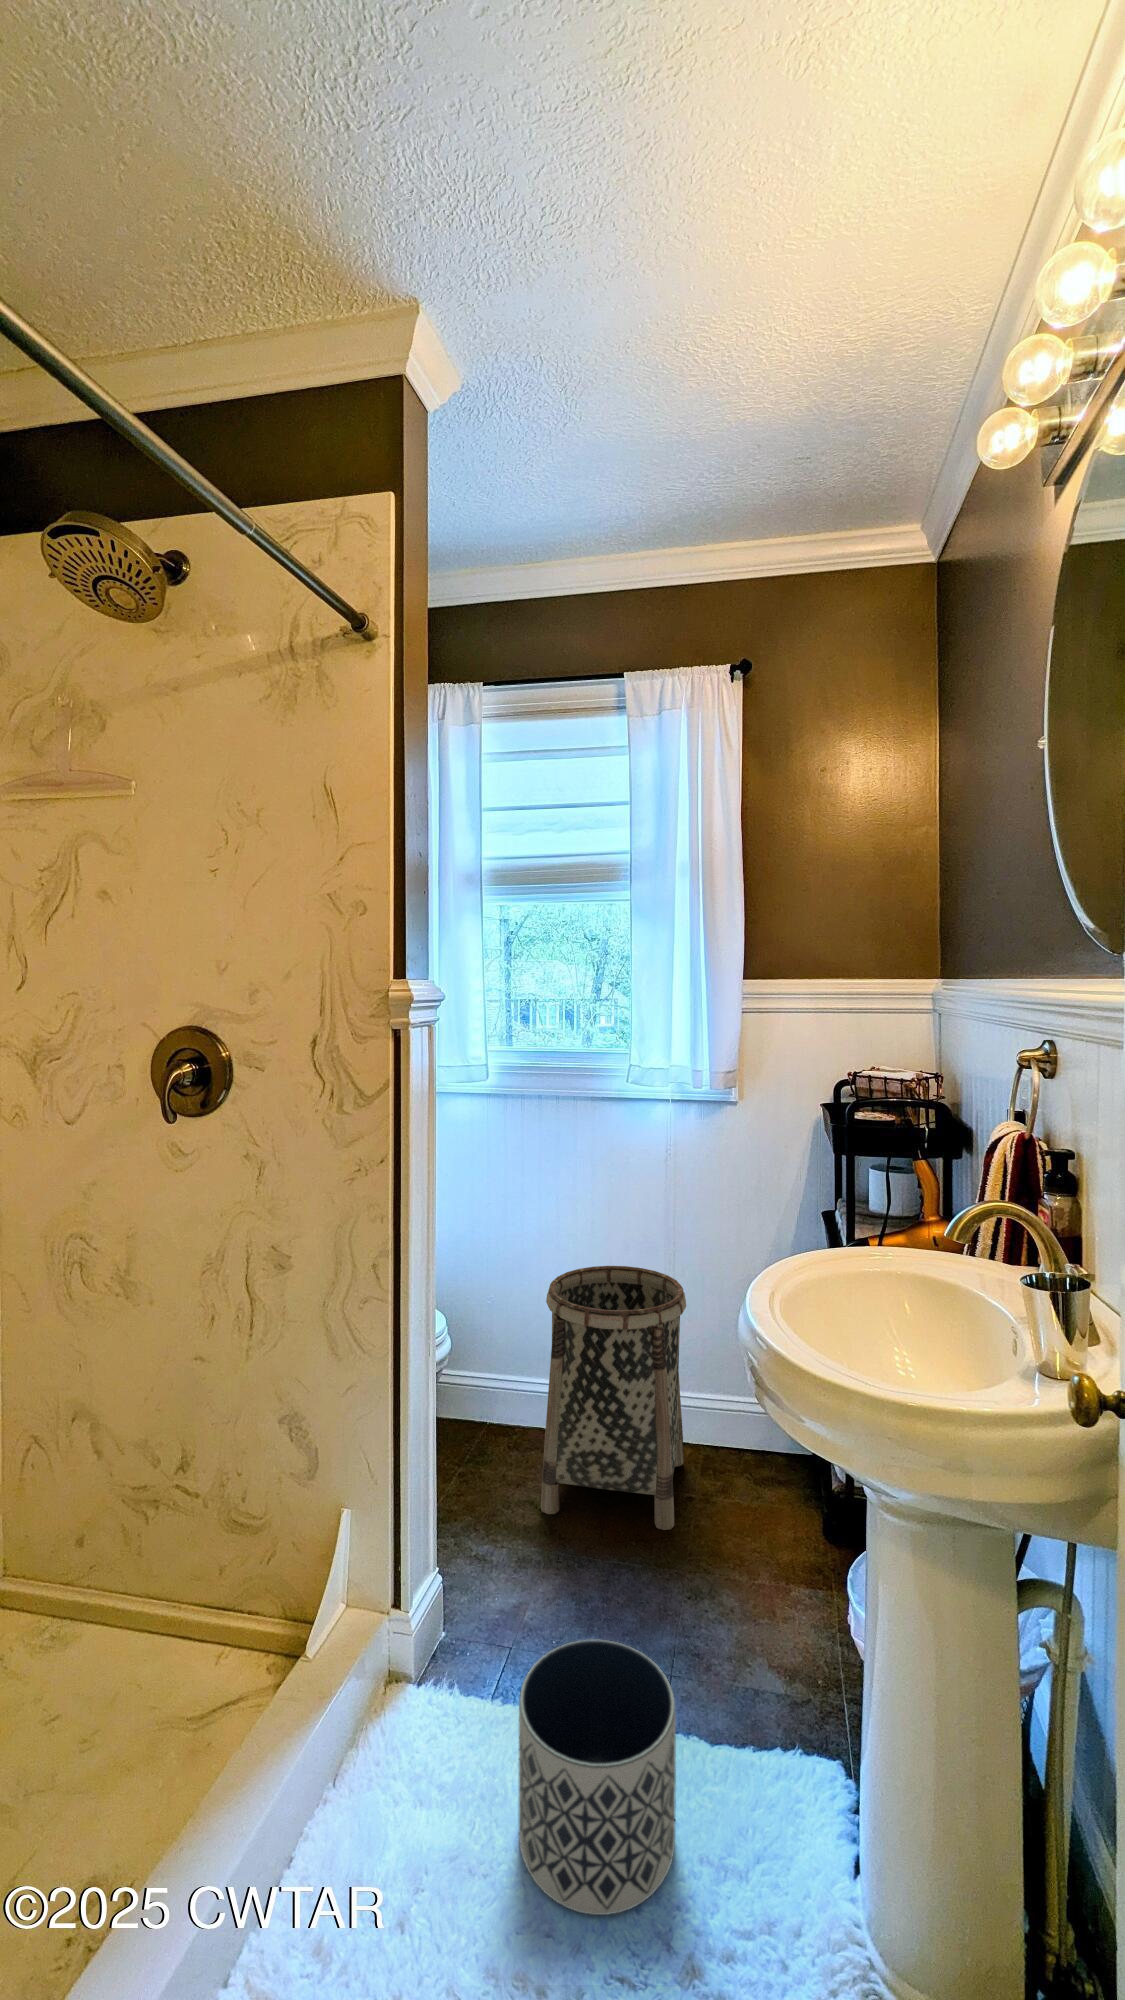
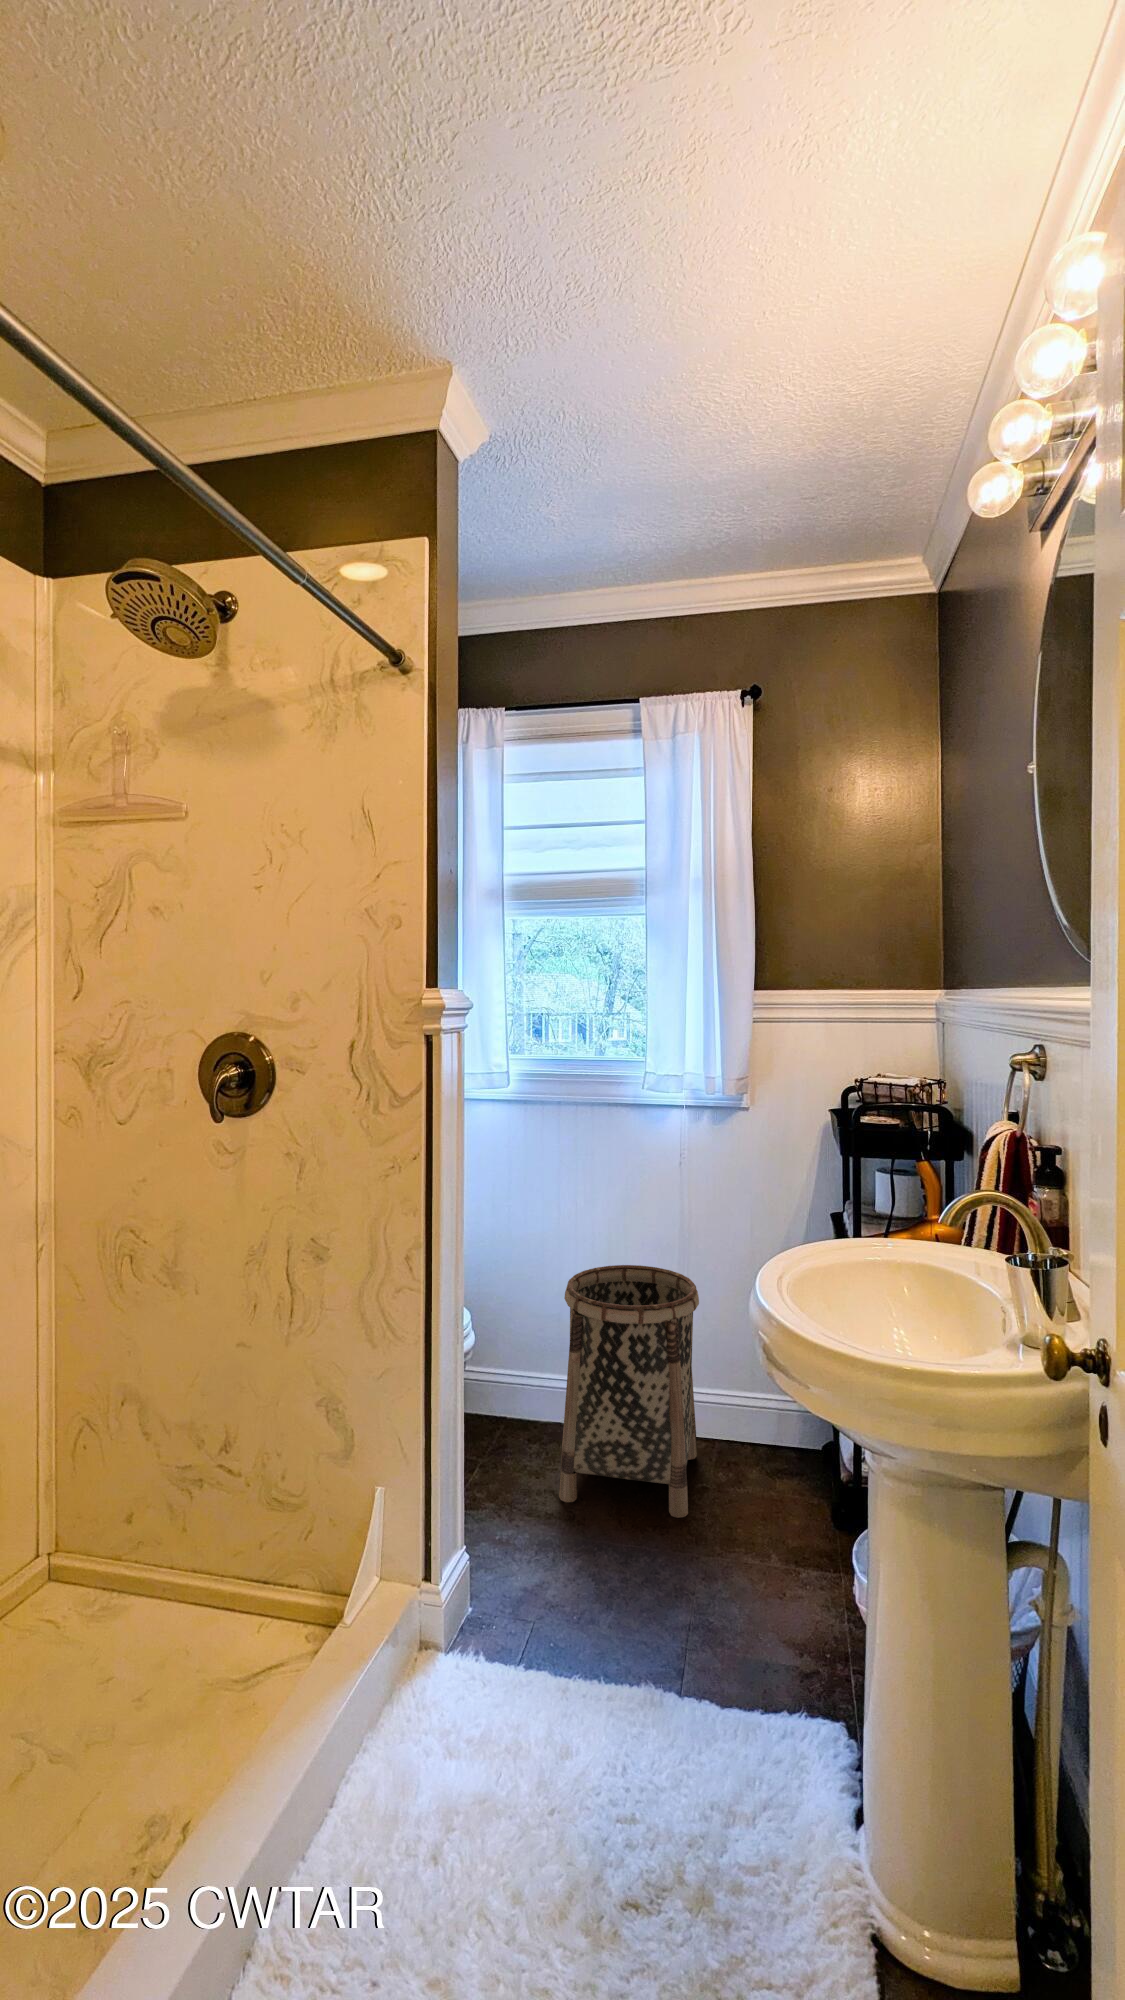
planter: present [519,1639,676,1915] -> none [544,1606,690,1855]

